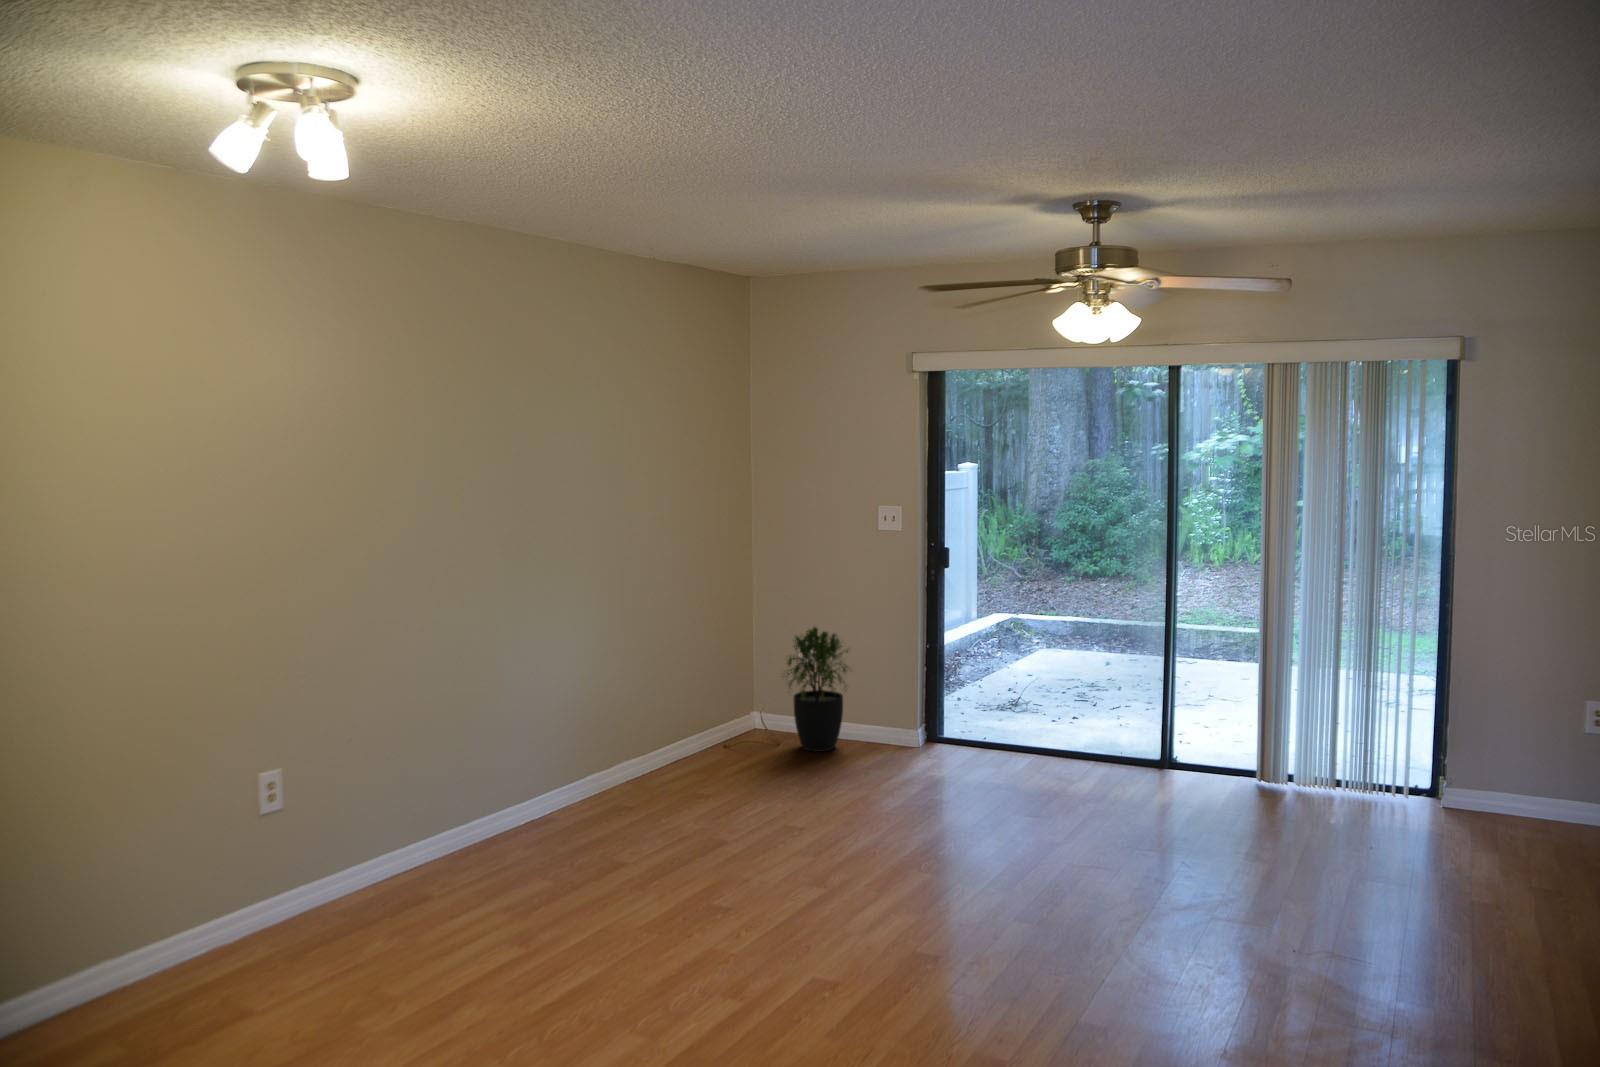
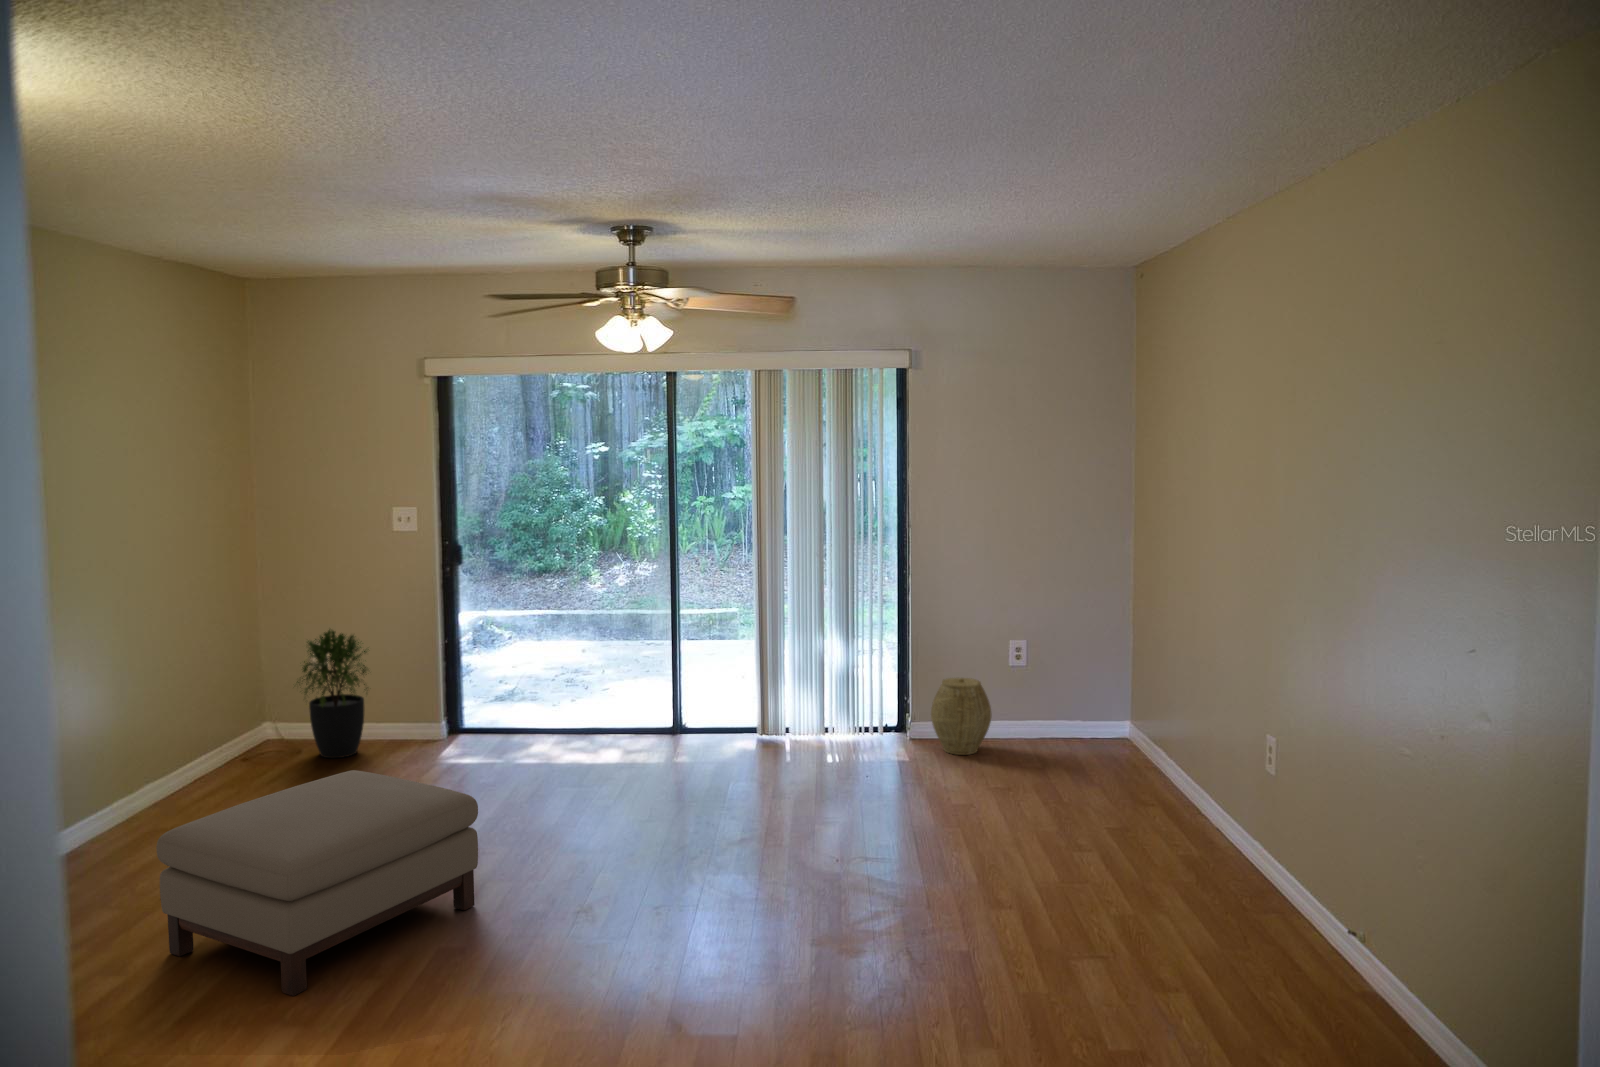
woven basket: none [1476,738,1563,836] -> present [931,678,992,755]
ottoman: none [598,764,897,982] -> present [156,770,478,996]

